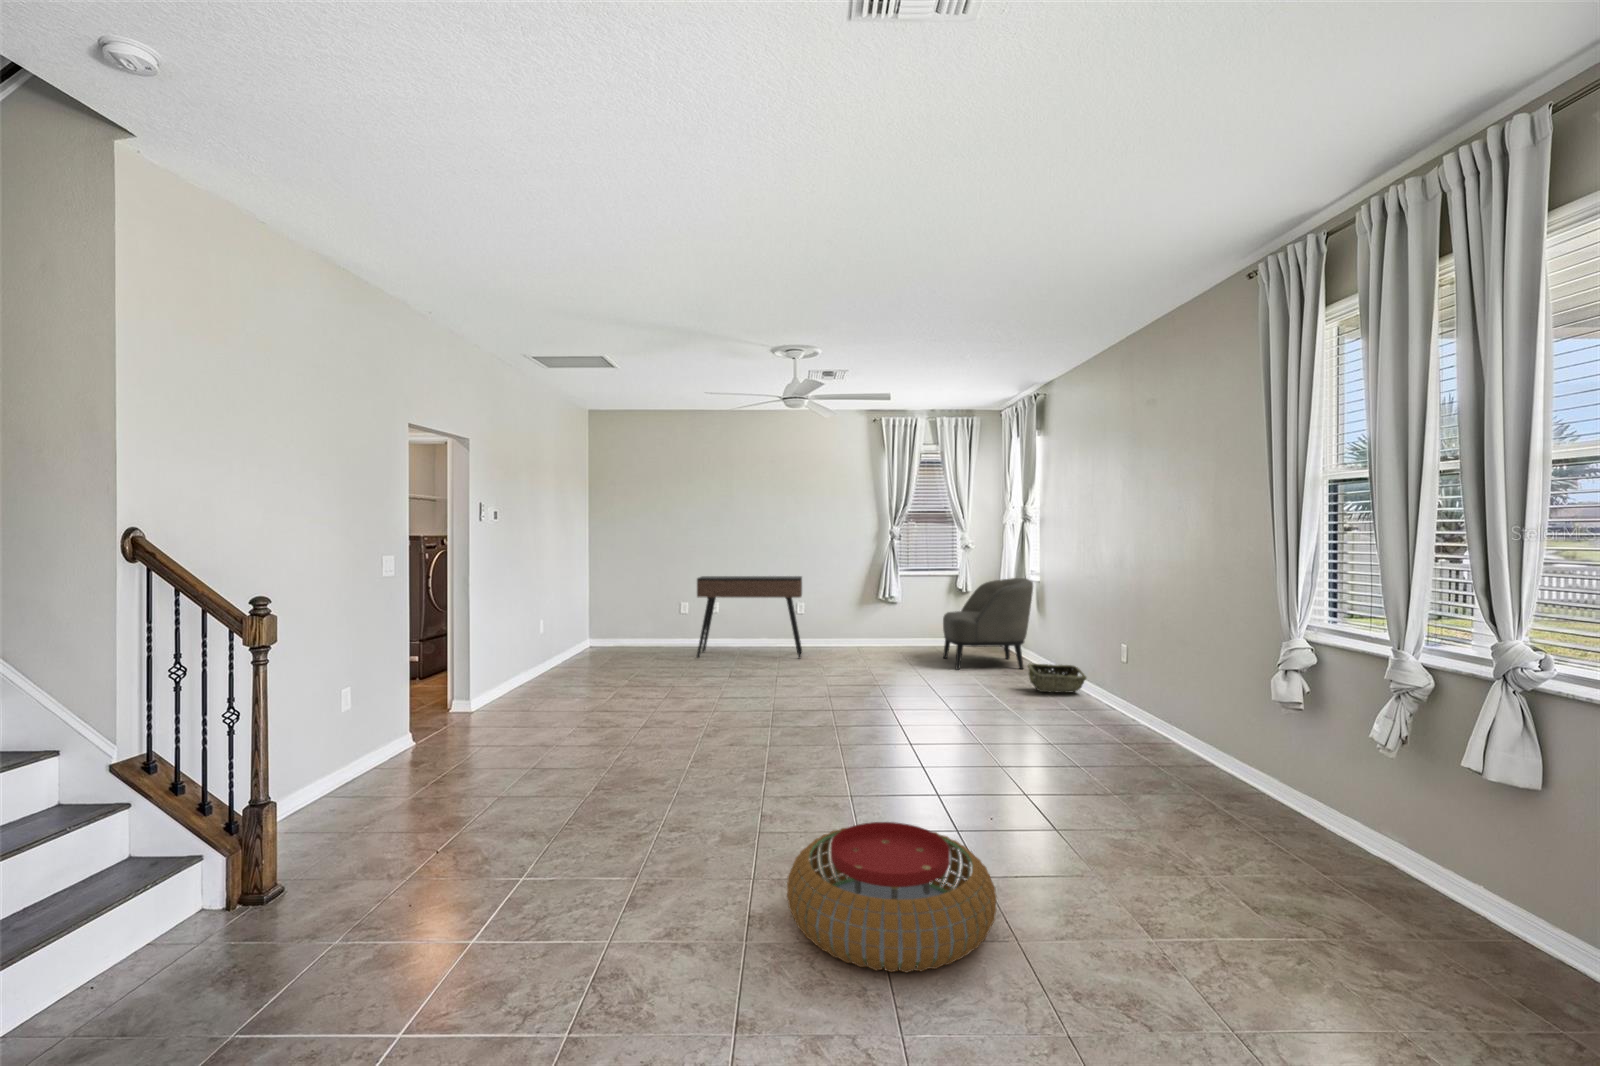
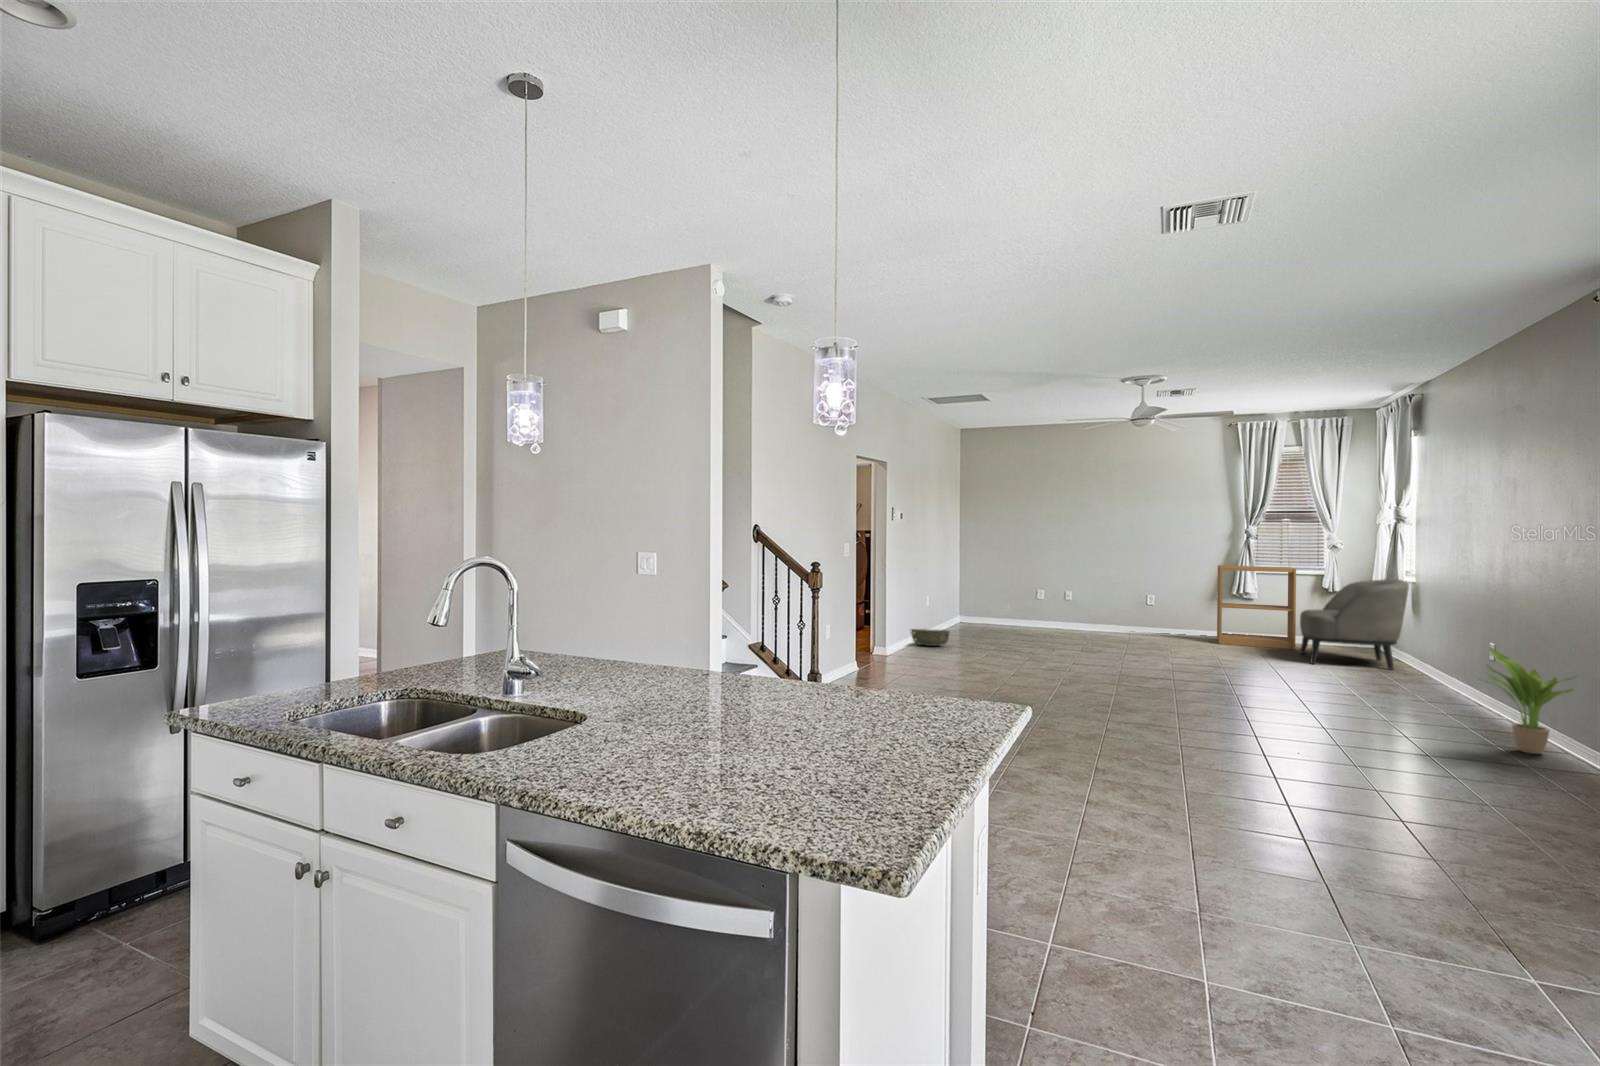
bookshelf: none [866,568,937,653] -> present [1217,565,1296,649]
console table: present [697,576,802,658] -> none [1049,567,1150,643]
potted plant: none [1133,653,1223,768] -> present [1485,647,1575,754]
woven basket: present [1028,664,1086,693] -> present [911,629,950,646]
pouf: present [787,822,996,972] -> none [1119,726,1274,807]

